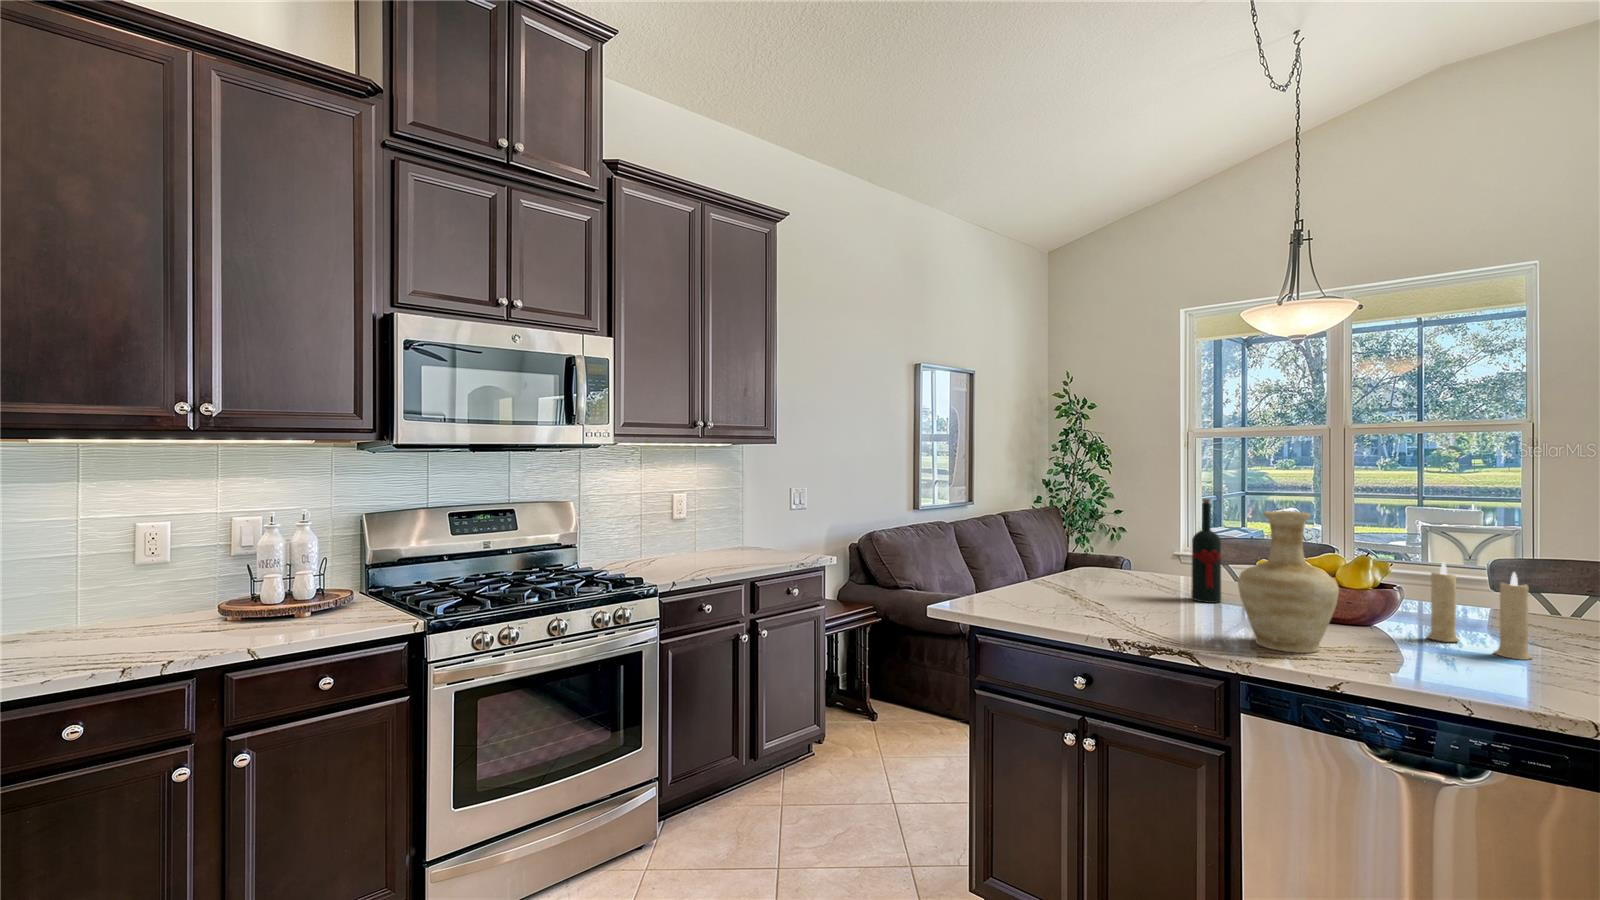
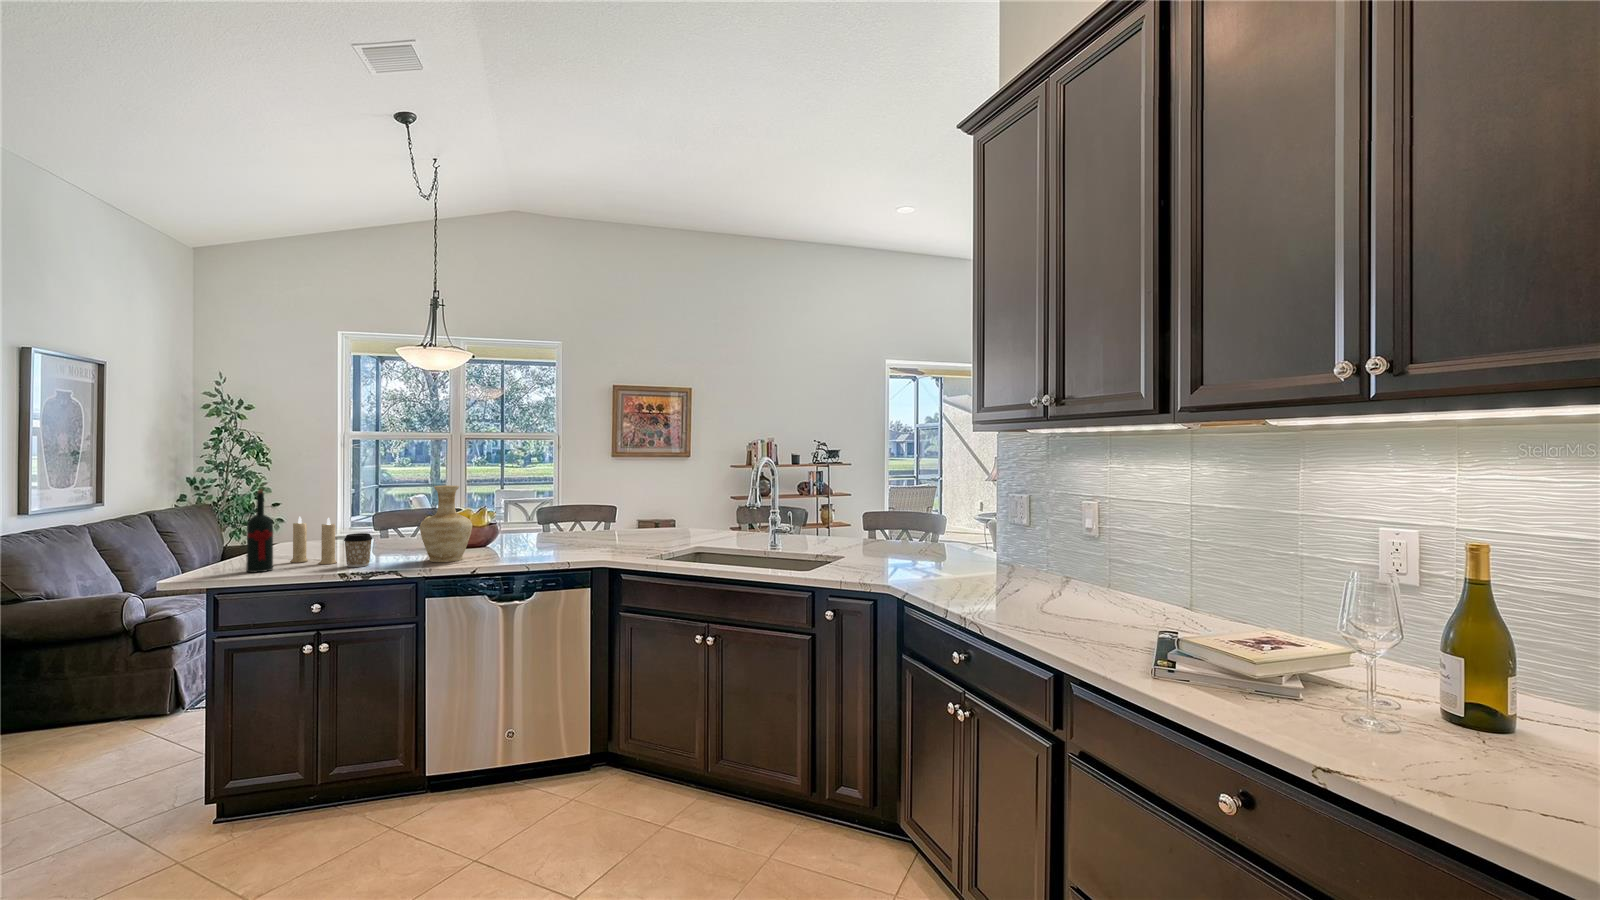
wine bottle: present [1191,499,1221,603] -> present [246,489,273,572]
candle: present [1427,562,1532,660] -> present [290,517,337,564]
coffee cup: none [1121,577,1162,631] -> present [344,533,372,567]

